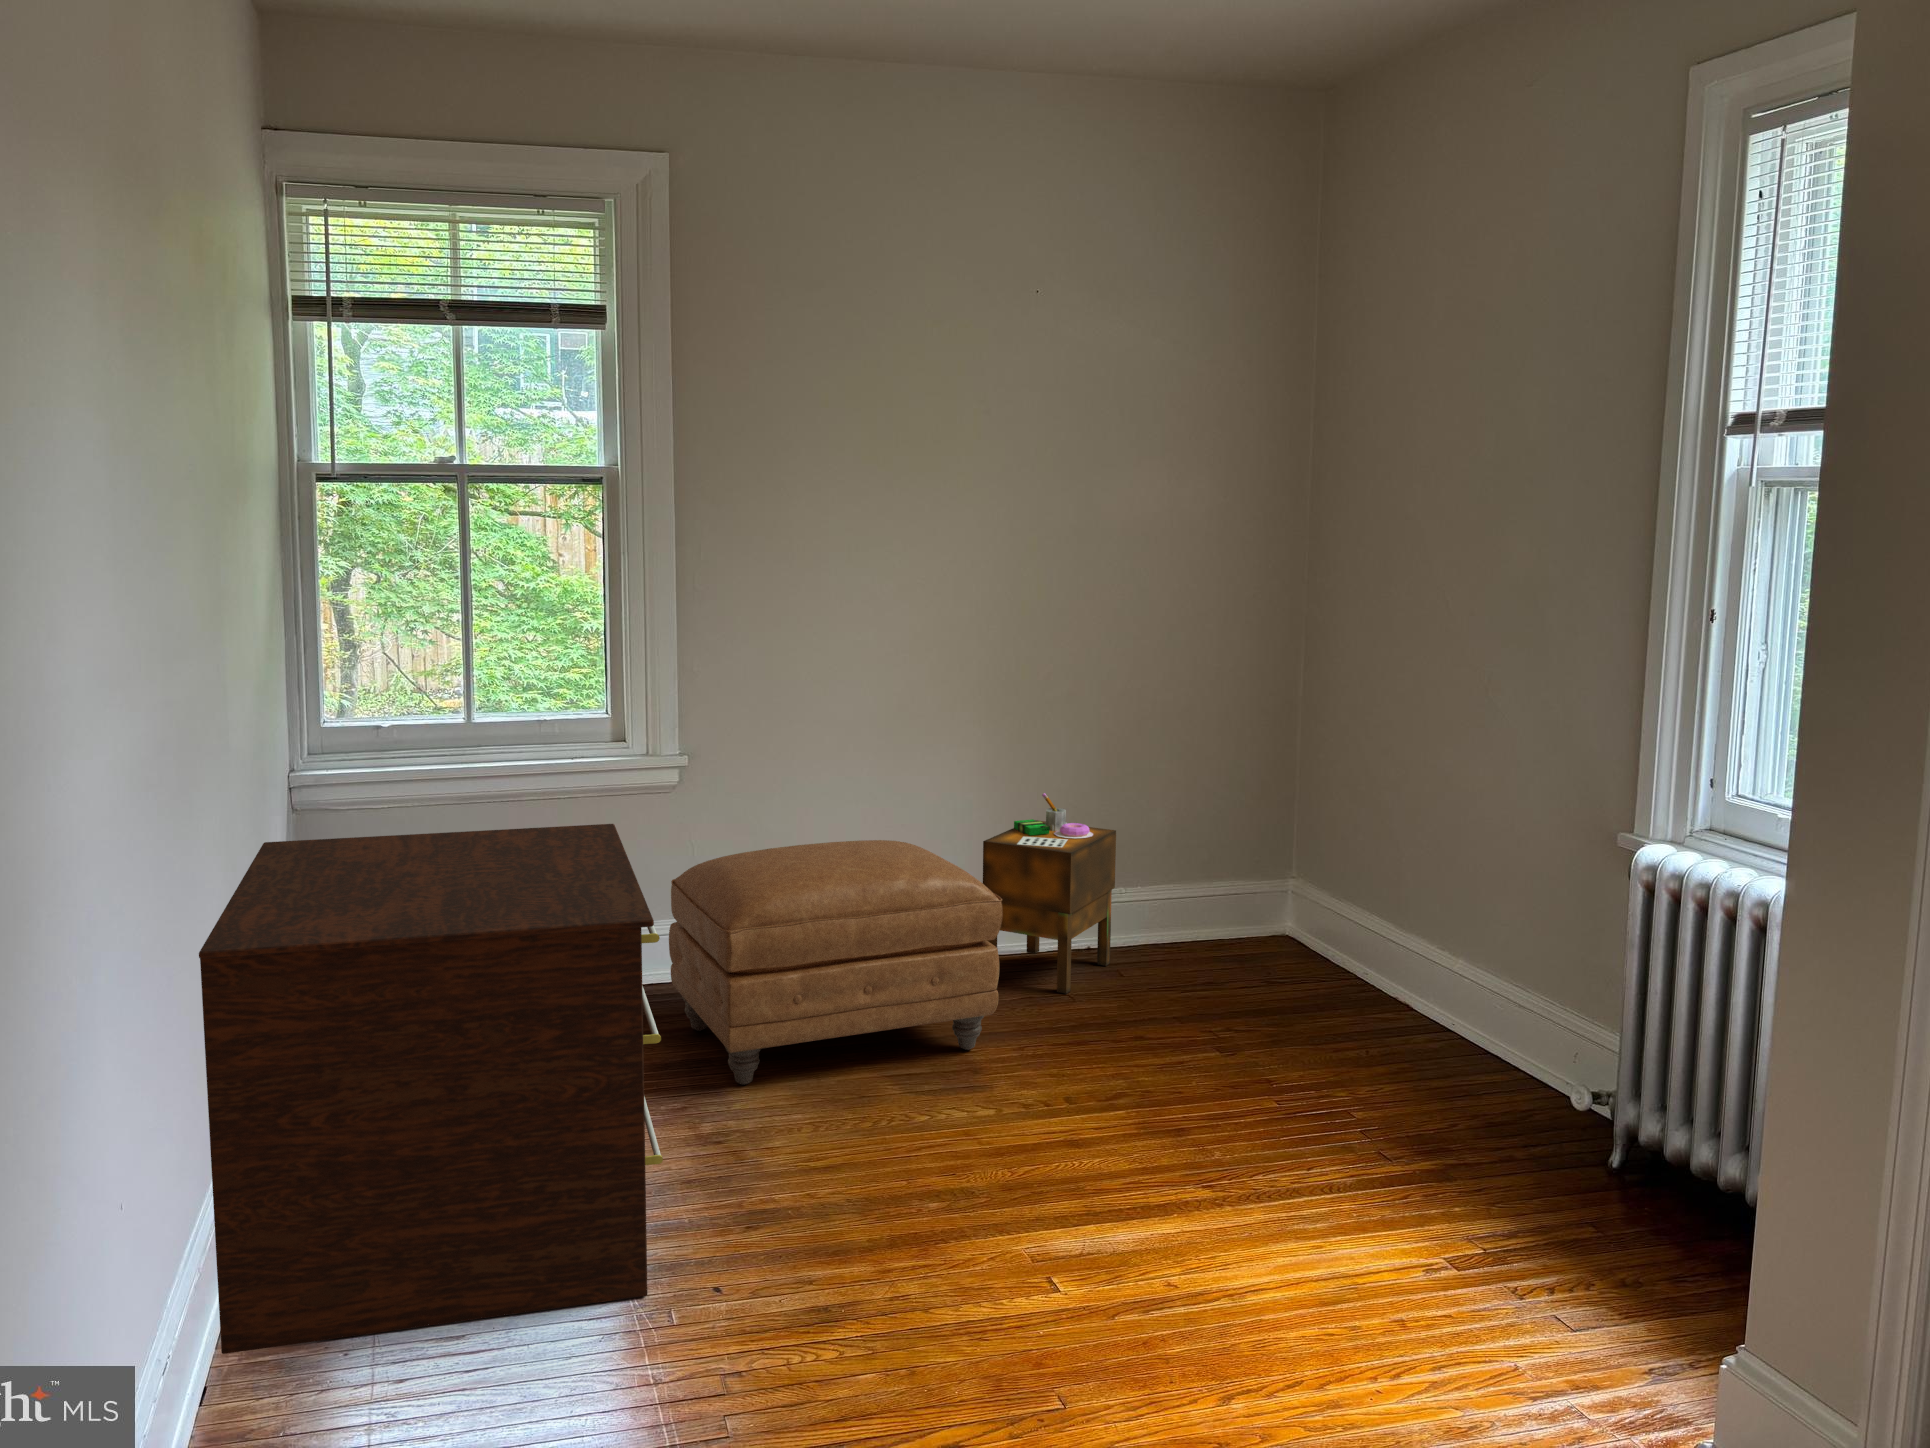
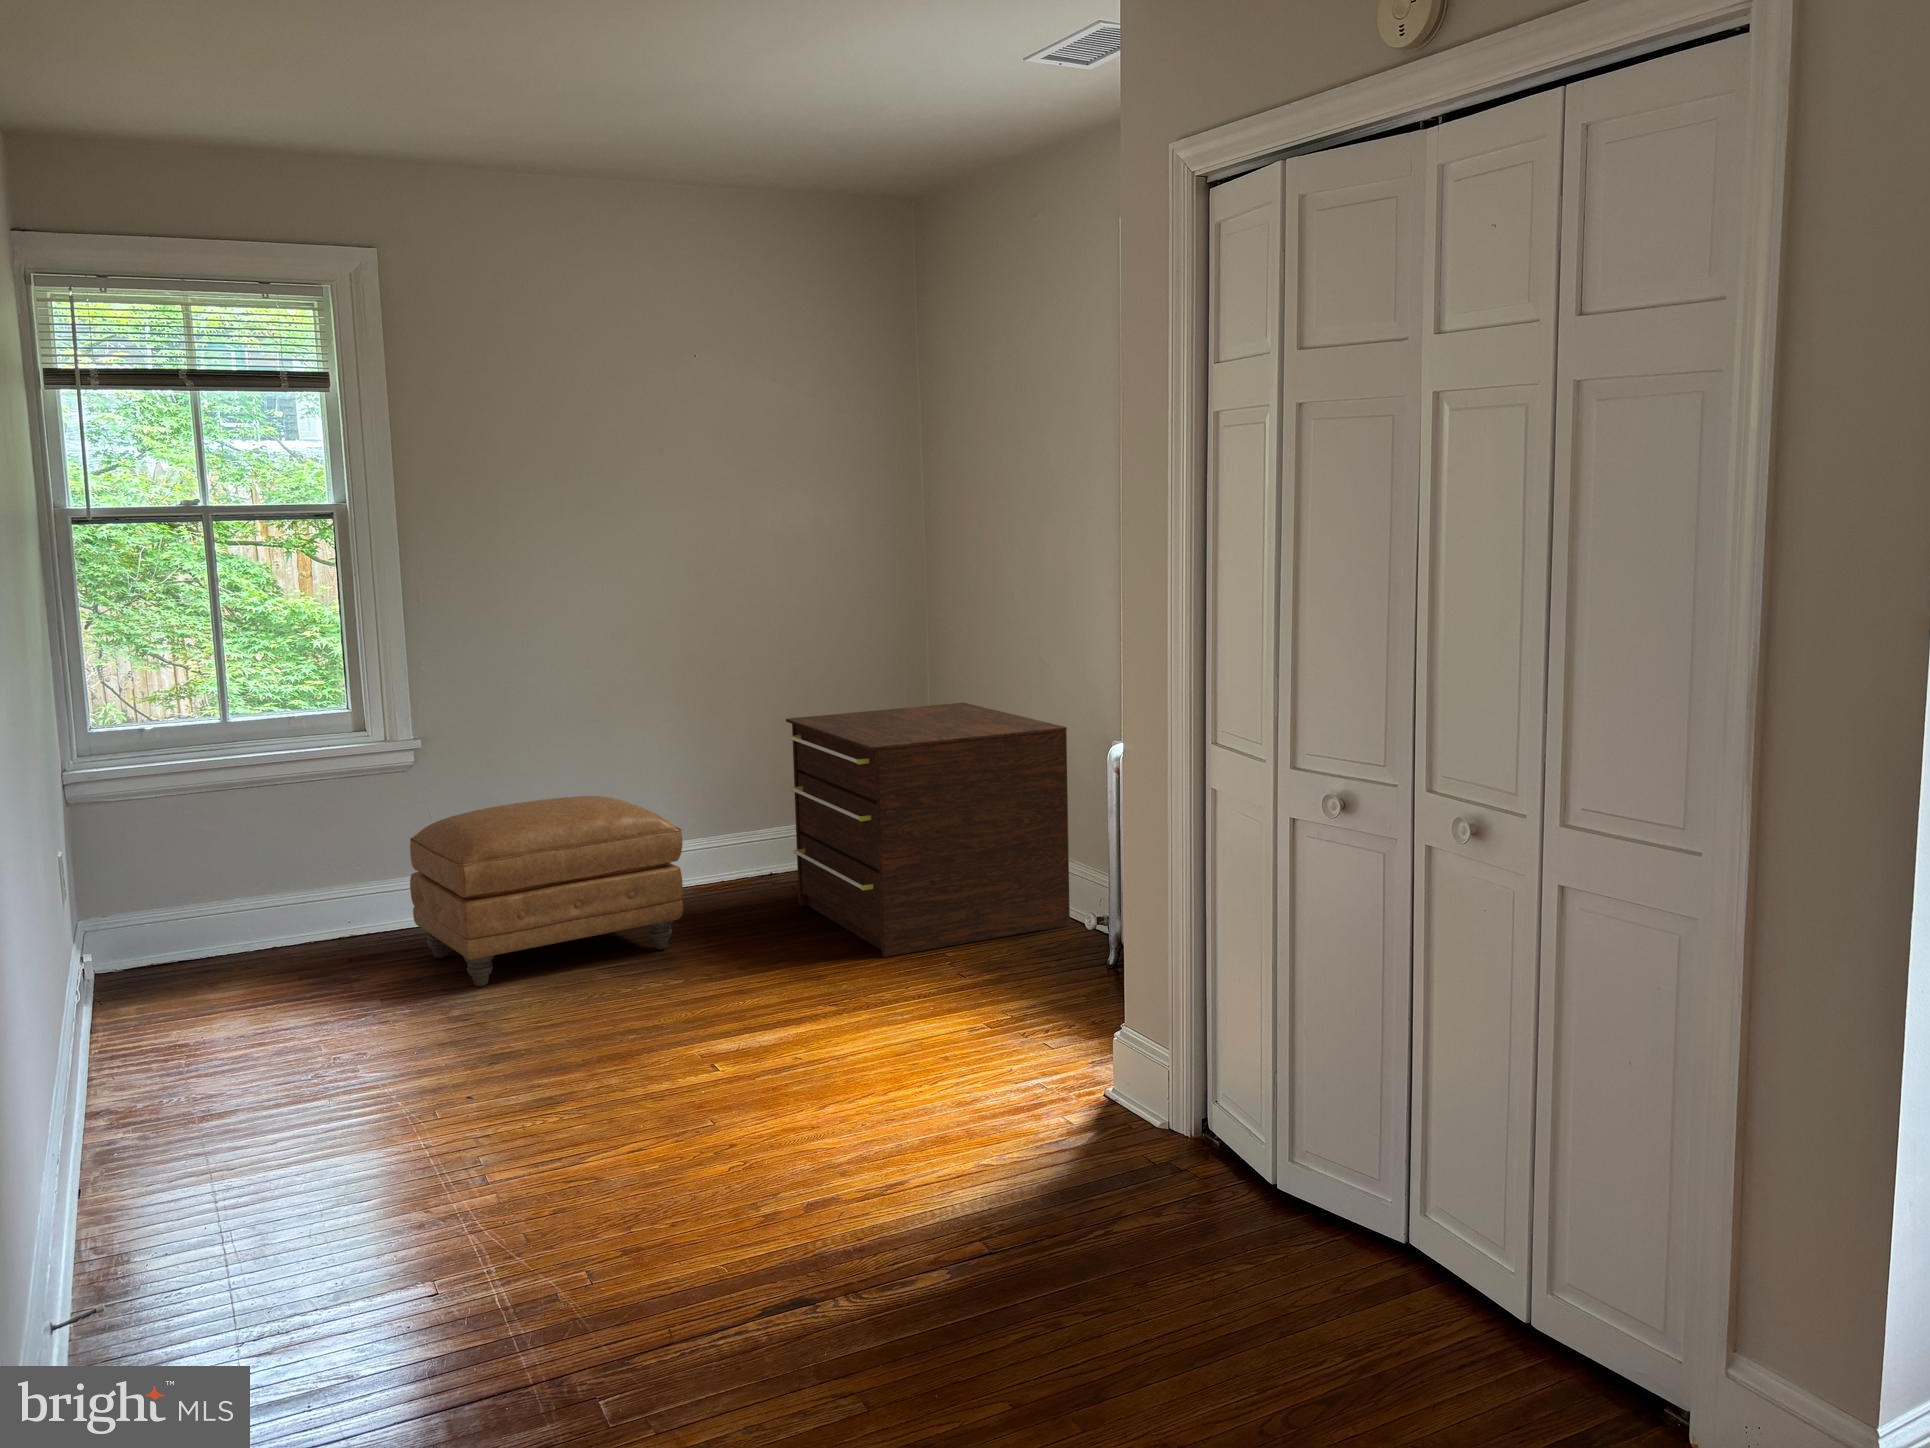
nightstand: present [983,793,1116,994] -> none [670,755,781,909]
dresser: present [199,824,663,1354] -> present [786,703,1070,957]

